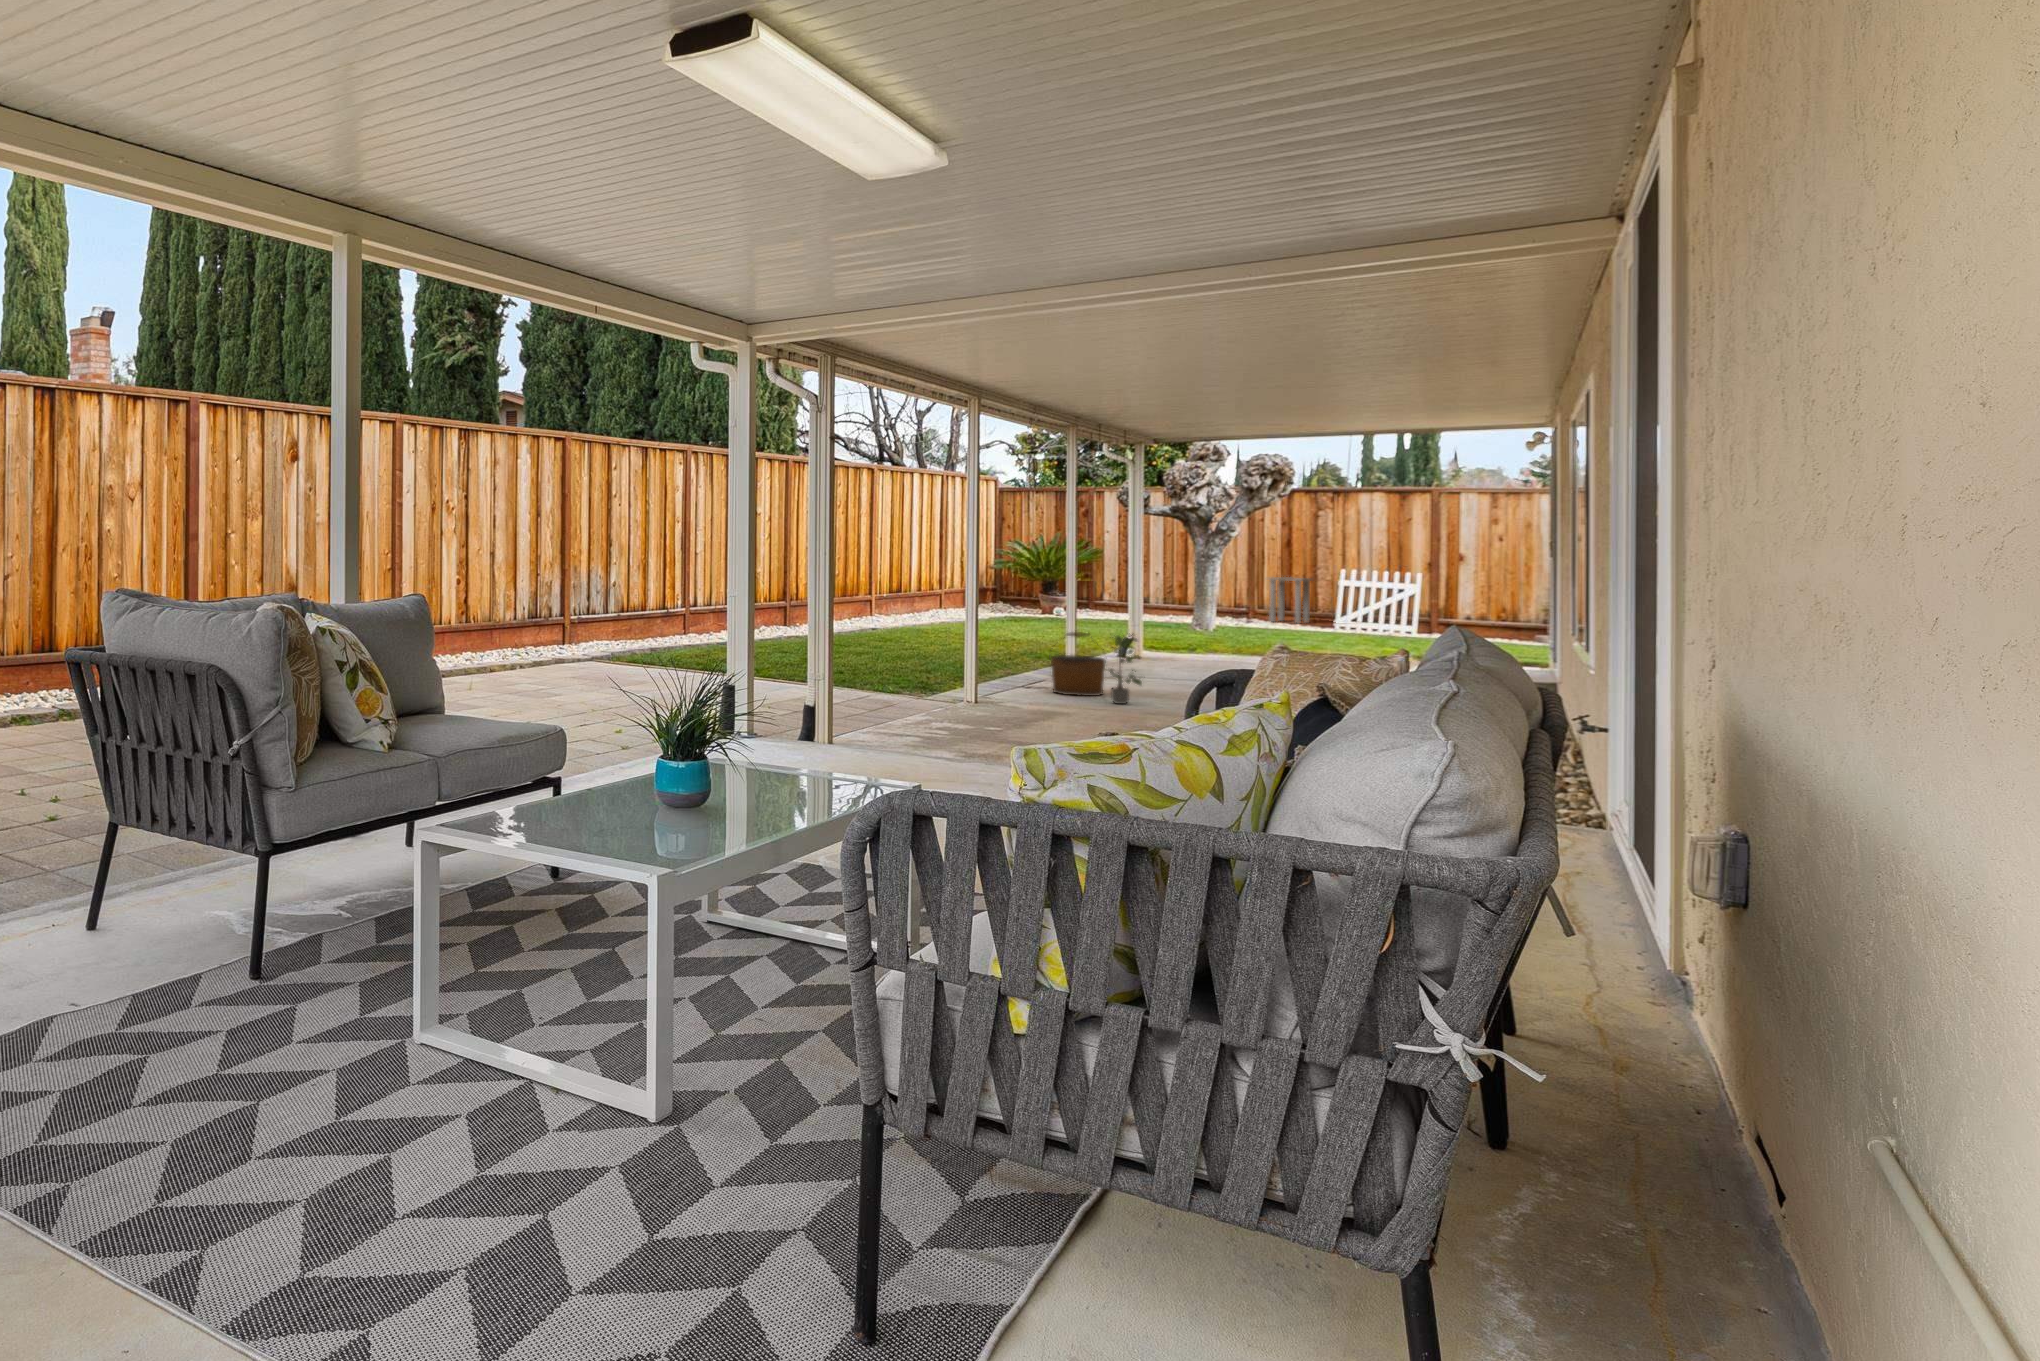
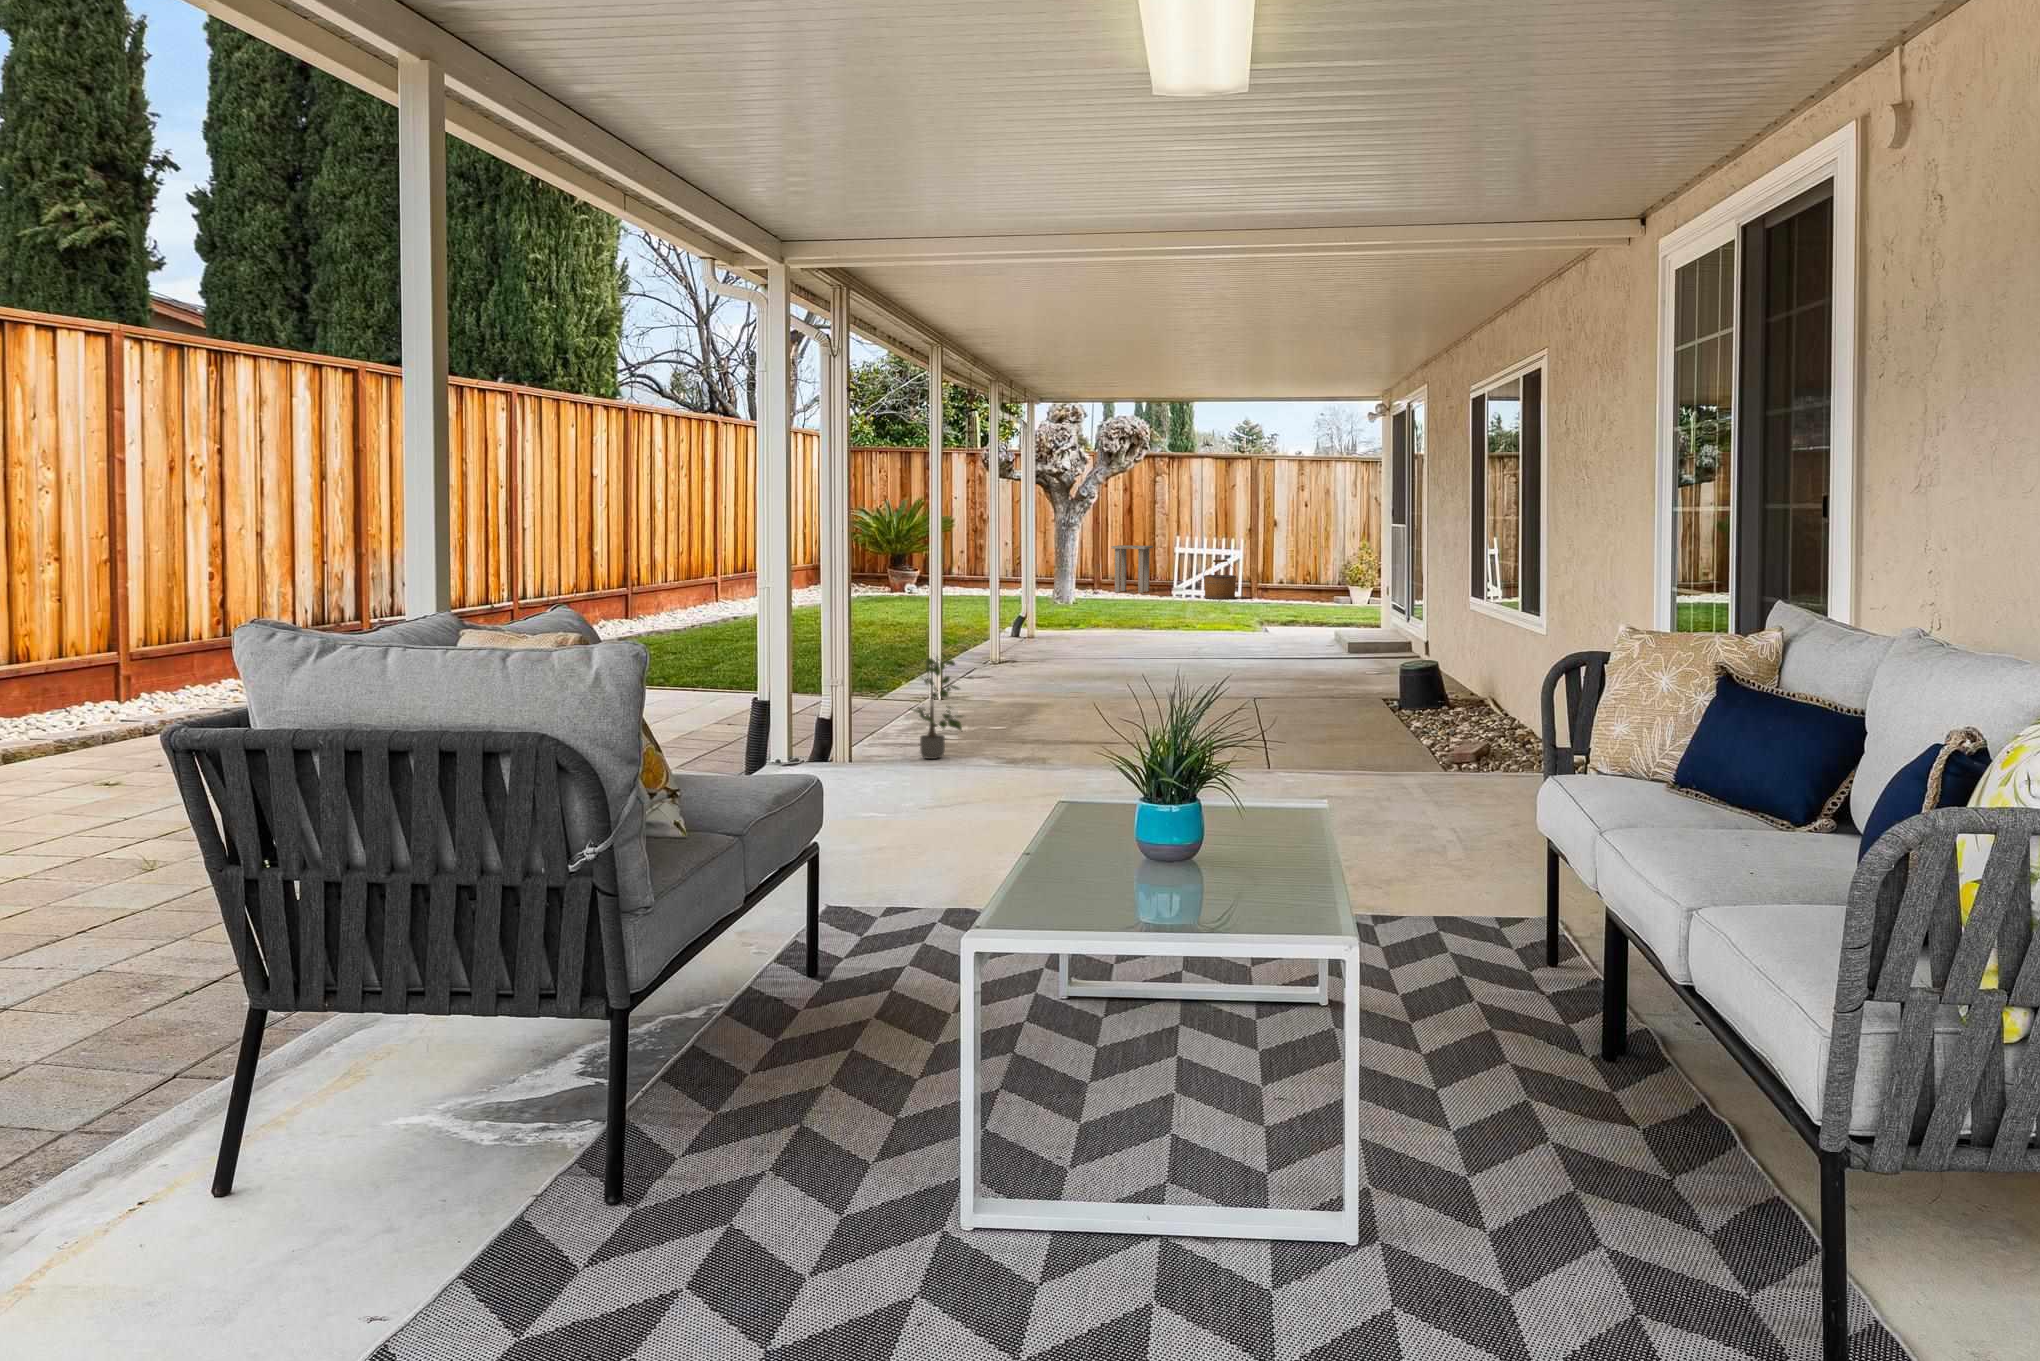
bucket: present [1051,632,1106,696] -> present [1203,560,1236,599]
potted plant: present [1104,634,1142,704] -> present [912,654,962,759]

